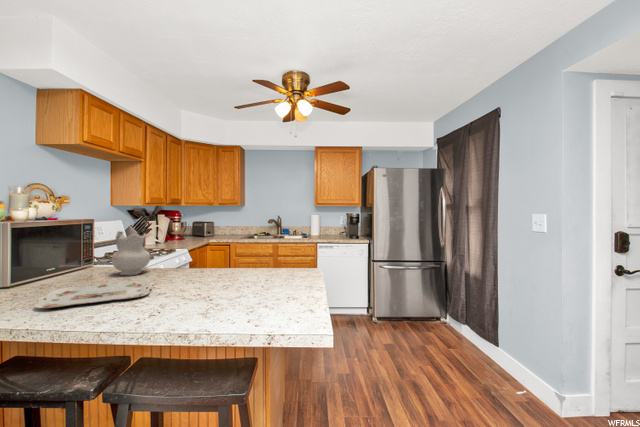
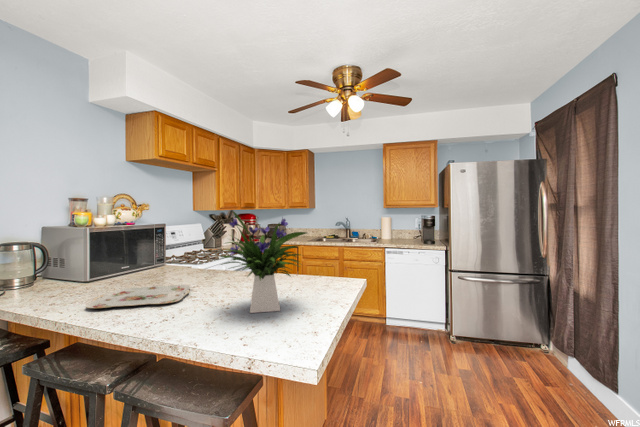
flower arrangement: none [195,202,282,299] -> present [221,212,307,313]
ceramic pitcher: present [112,231,150,276] -> none [171,236,205,278]

